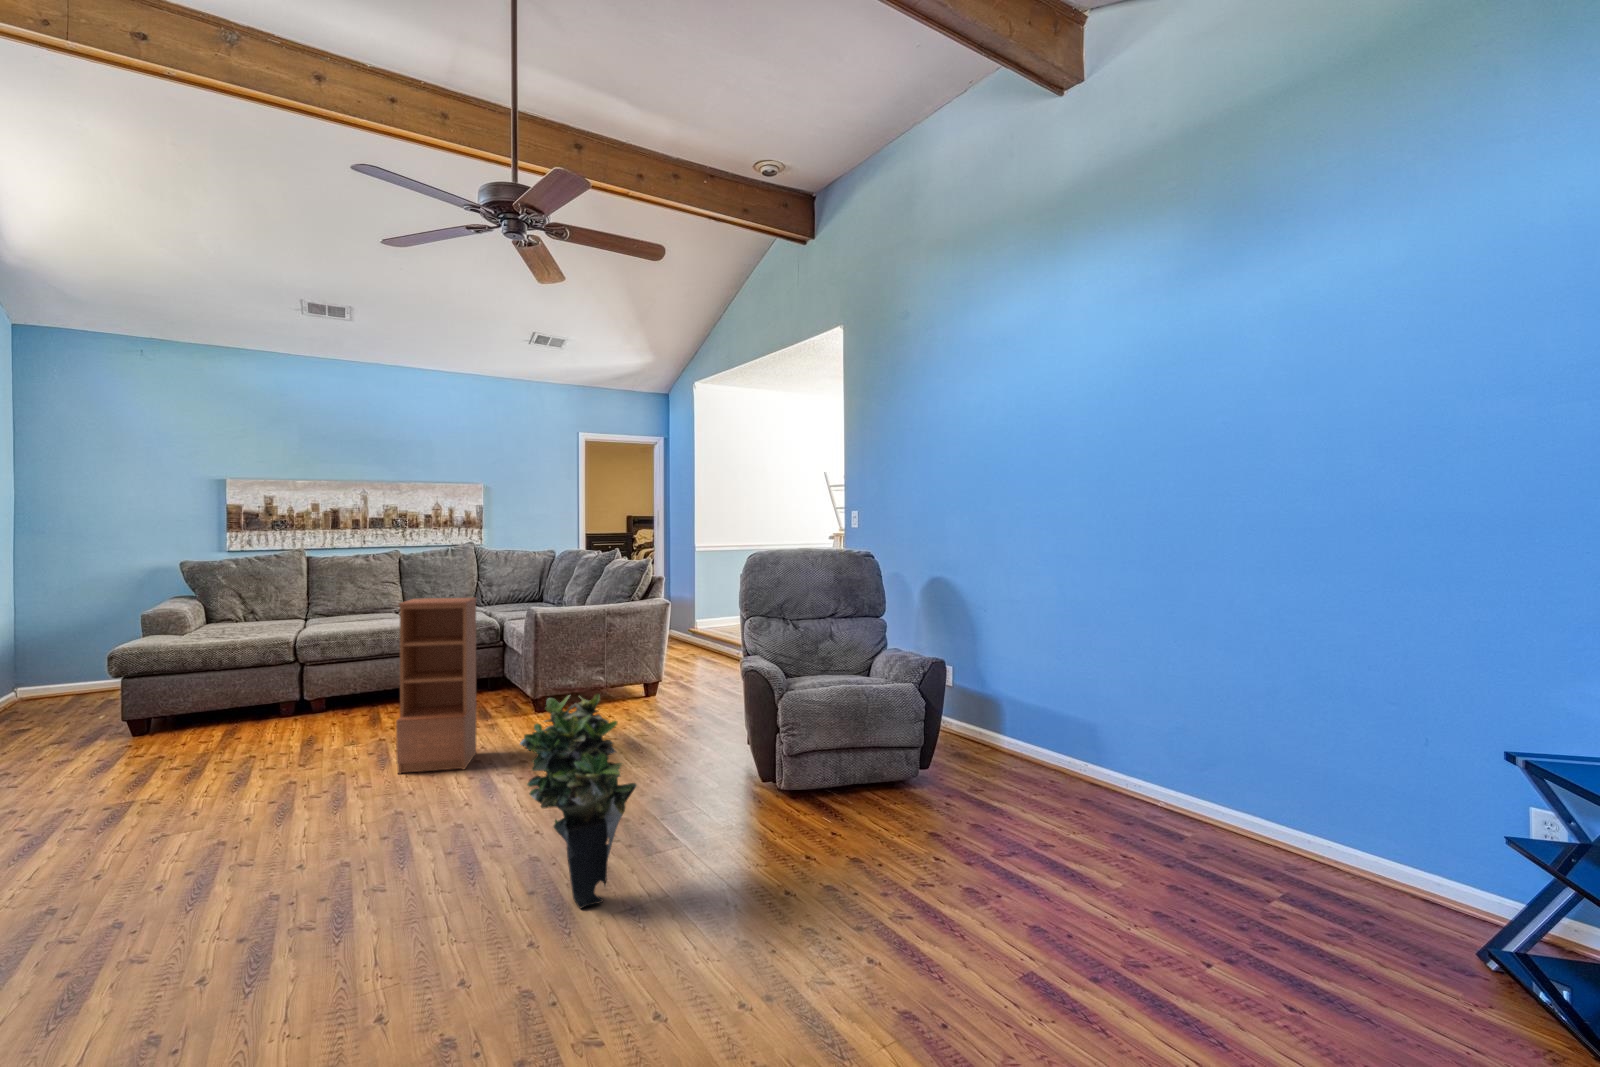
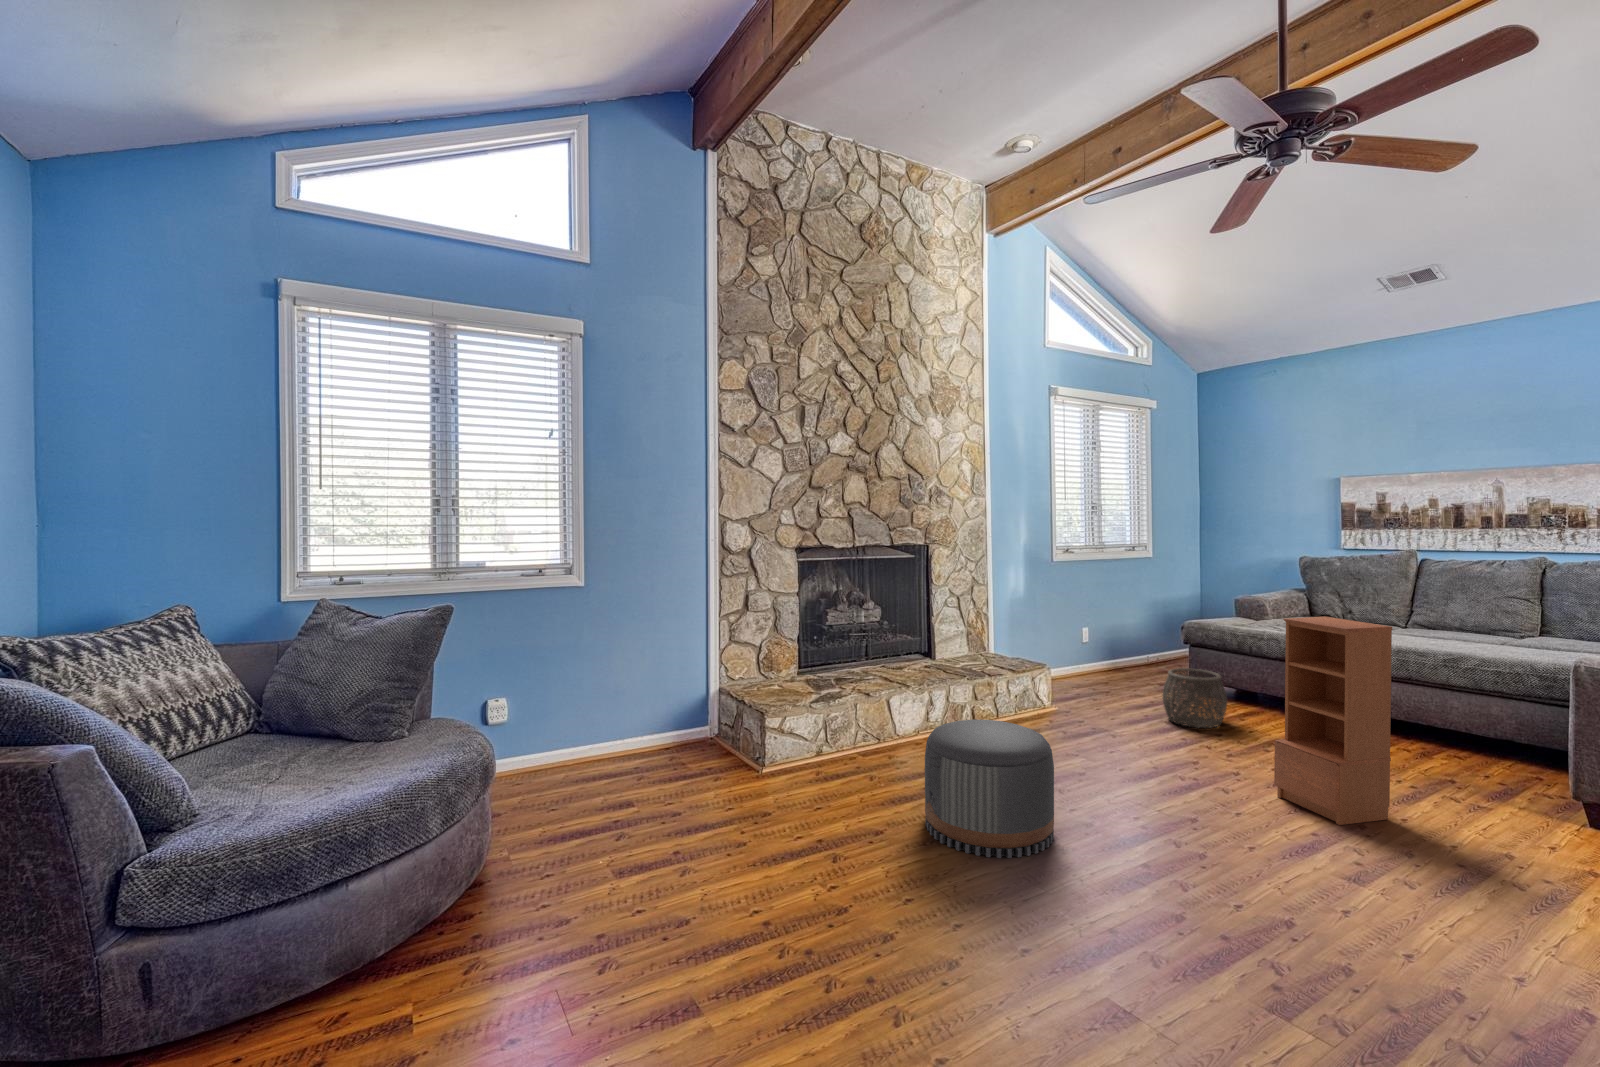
woven basket: none [148,692,241,767] -> present [1162,668,1227,728]
potted plant: present [520,694,637,909] -> none [1107,743,1242,982]
pouf: none [107,781,344,1009] -> present [925,719,1054,858]

